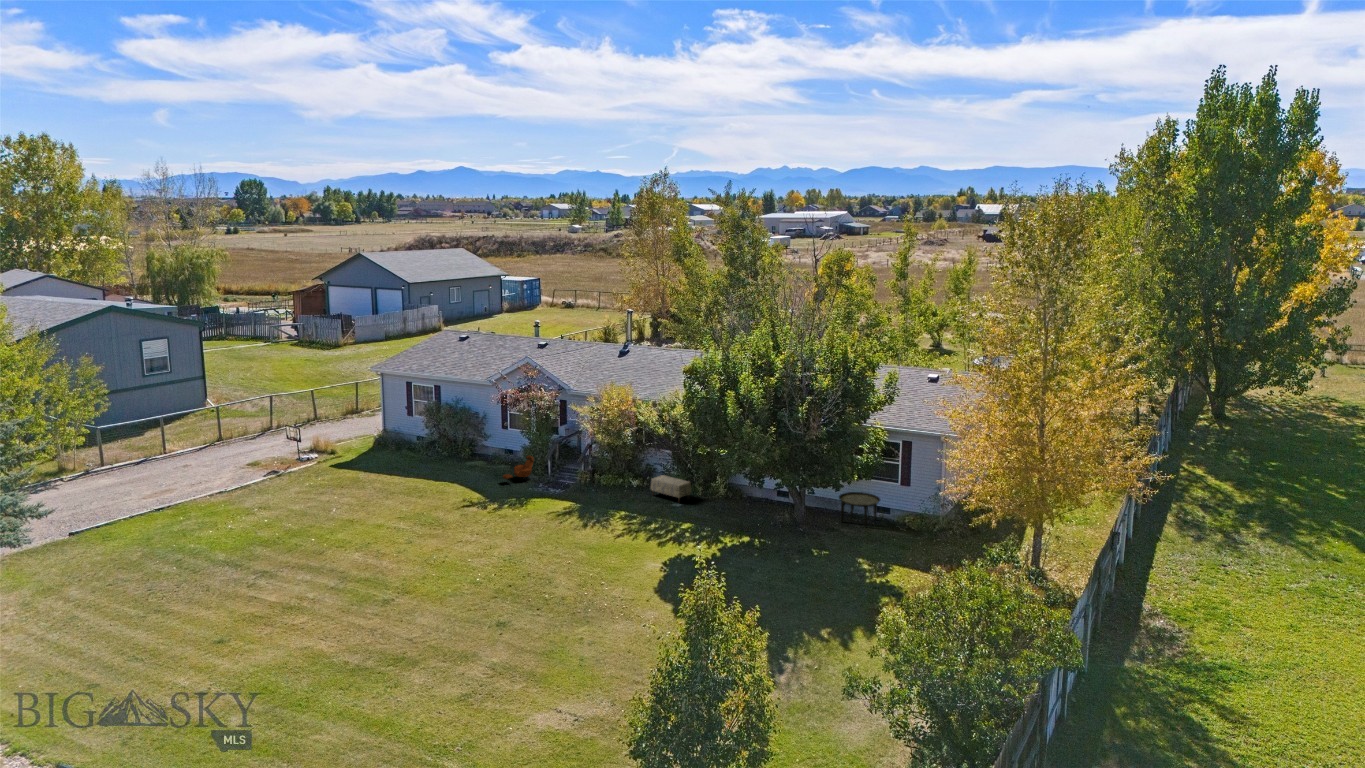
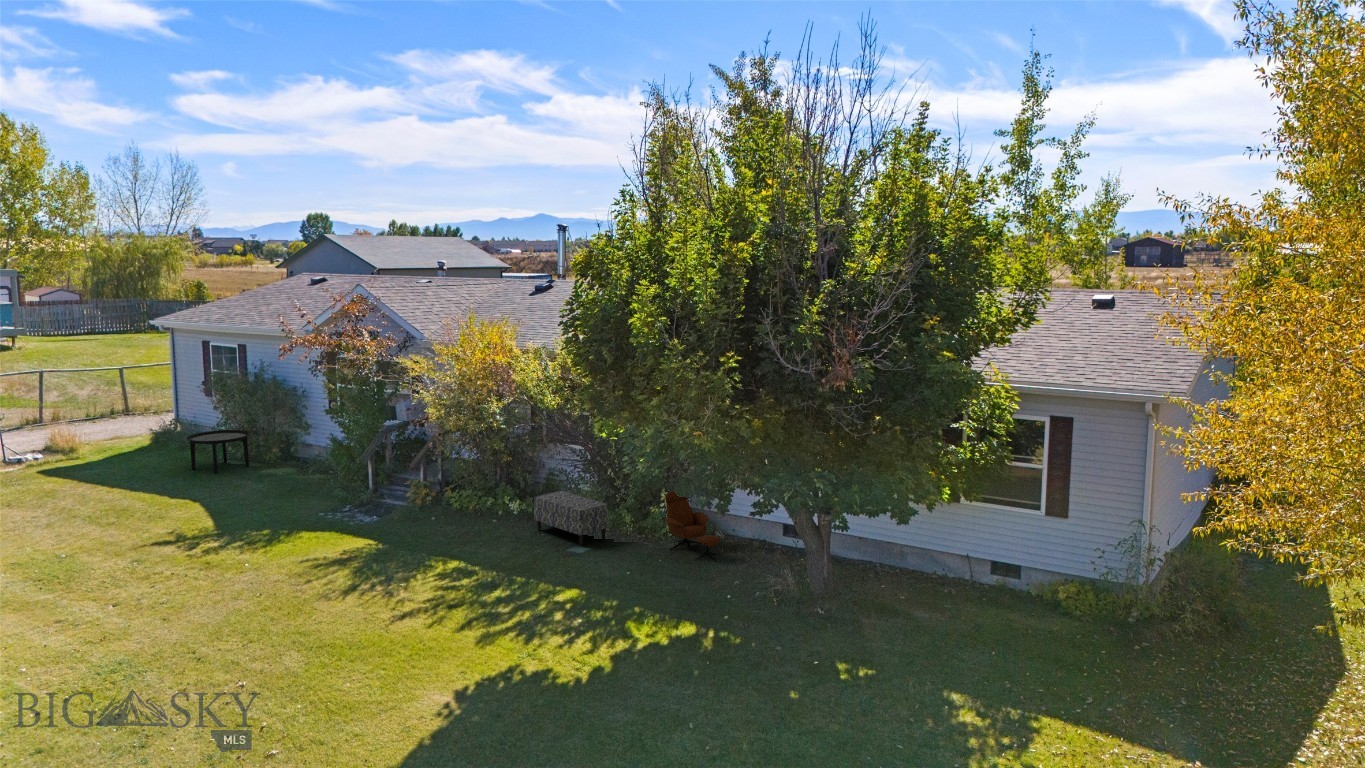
lounge chair: present [503,456,534,483] -> present [665,491,719,561]
round table: present [839,492,880,527] -> present [186,430,250,473]

